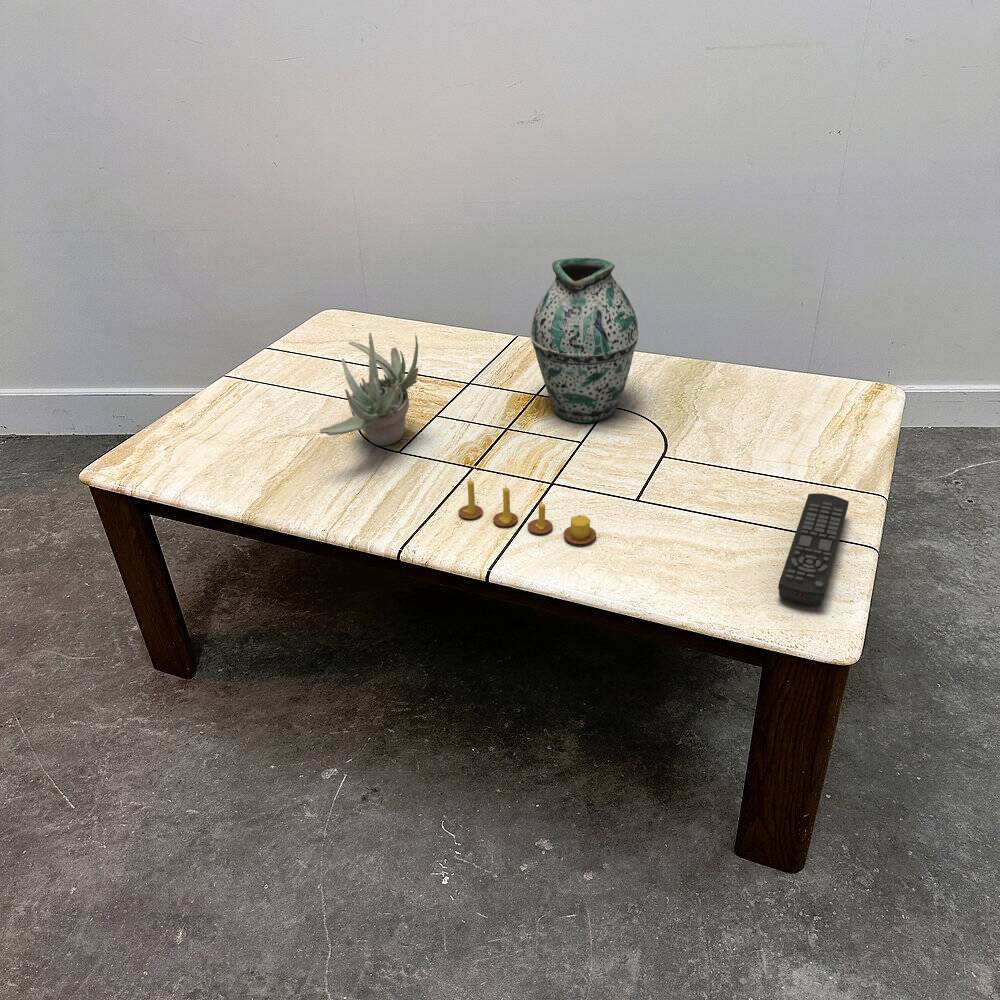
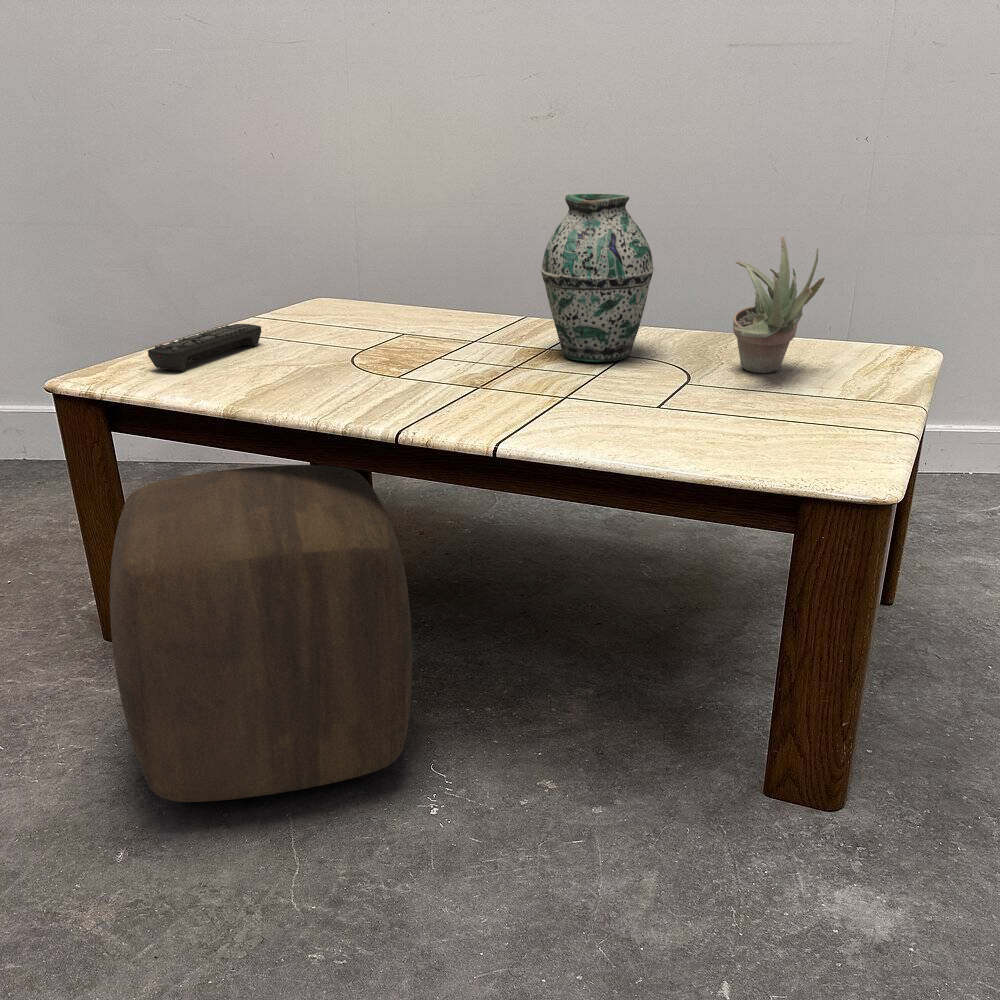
succulent plant: present [320,333,418,446] -> present [733,236,825,373]
candle: present [458,479,596,544] -> none [463,366,610,427]
remote control: present [778,493,849,606] -> present [148,324,262,371]
ottoman: none [144,555,421,887] -> present [110,465,412,802]

